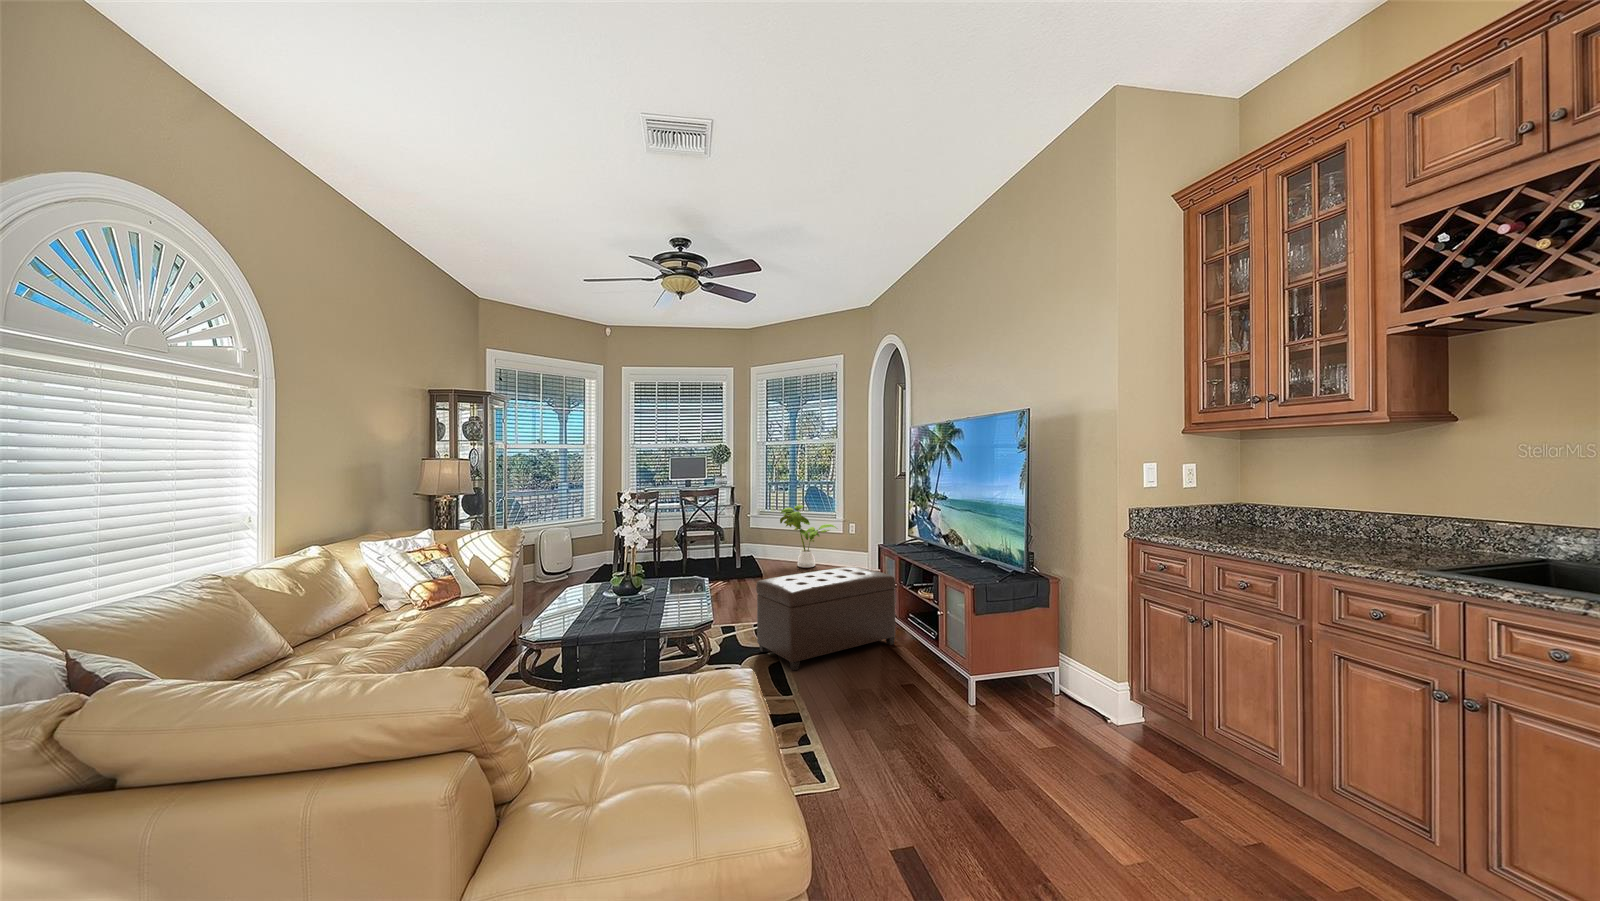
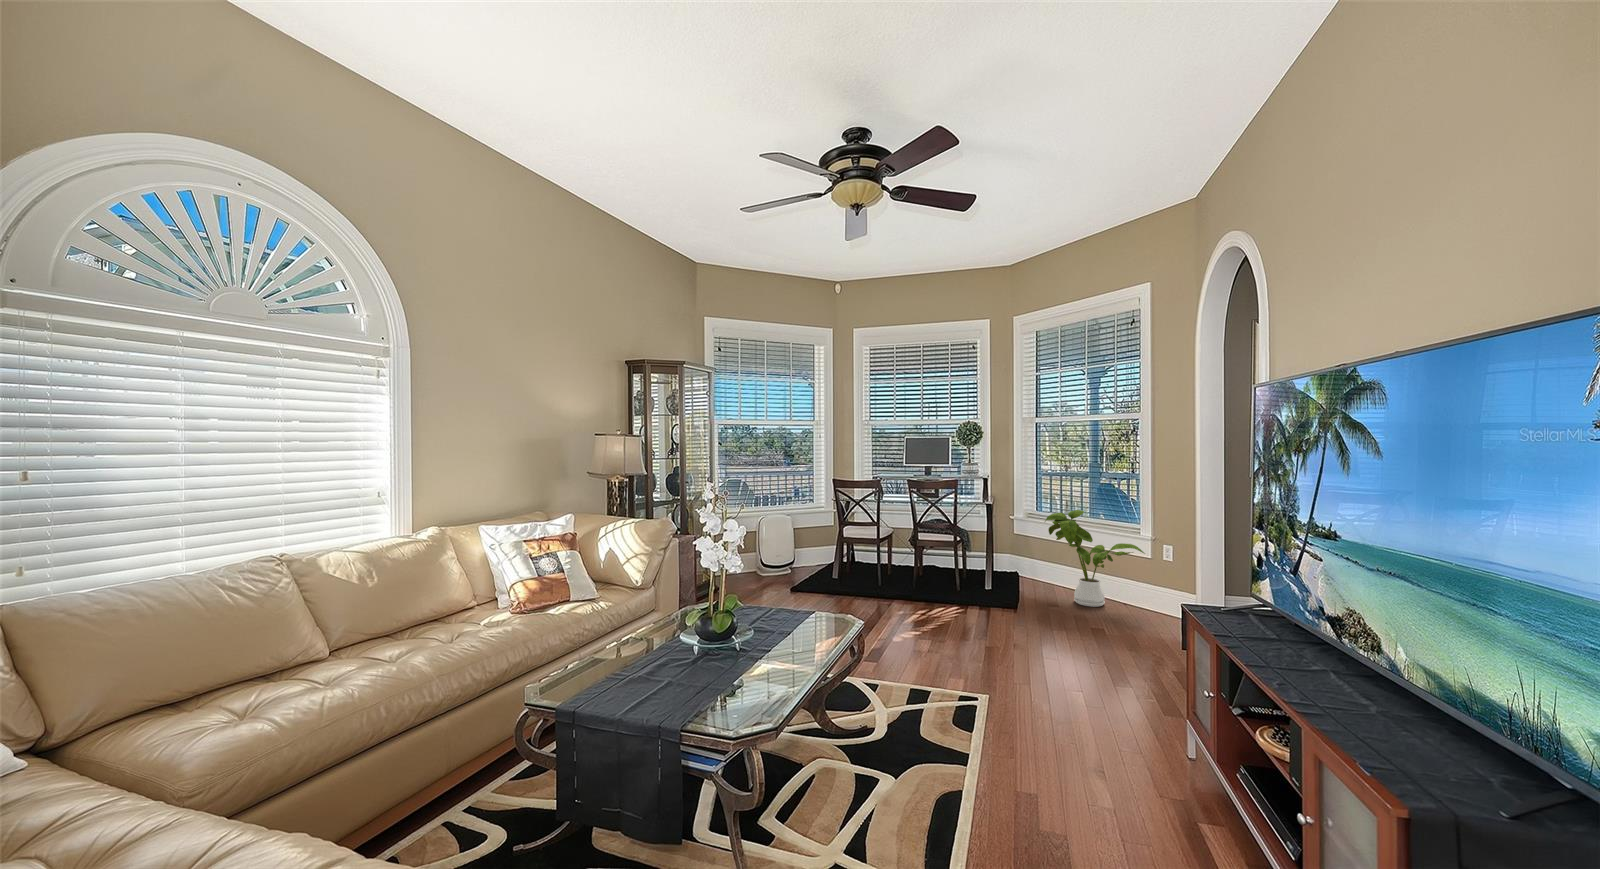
ottoman: present [756,567,895,670] -> none [931,637,1205,816]

